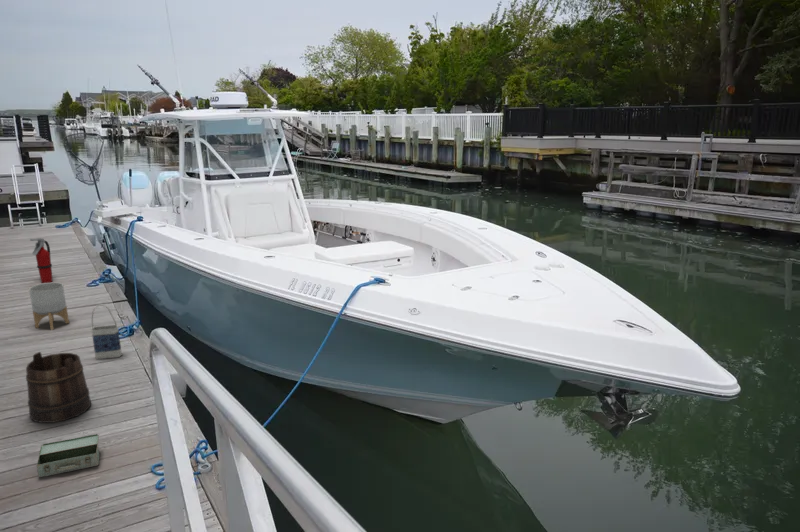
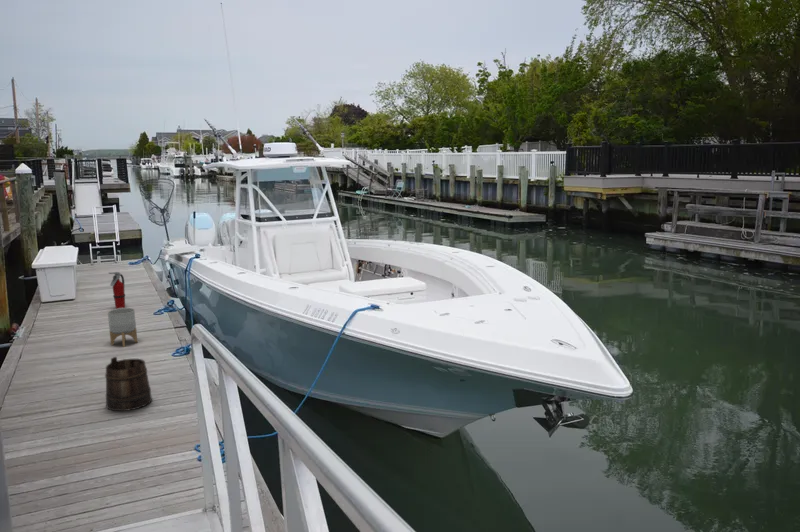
bag: present [92,304,122,359] -> none [155,324,178,369]
toolbox: present [37,434,99,477] -> none [111,417,156,444]

